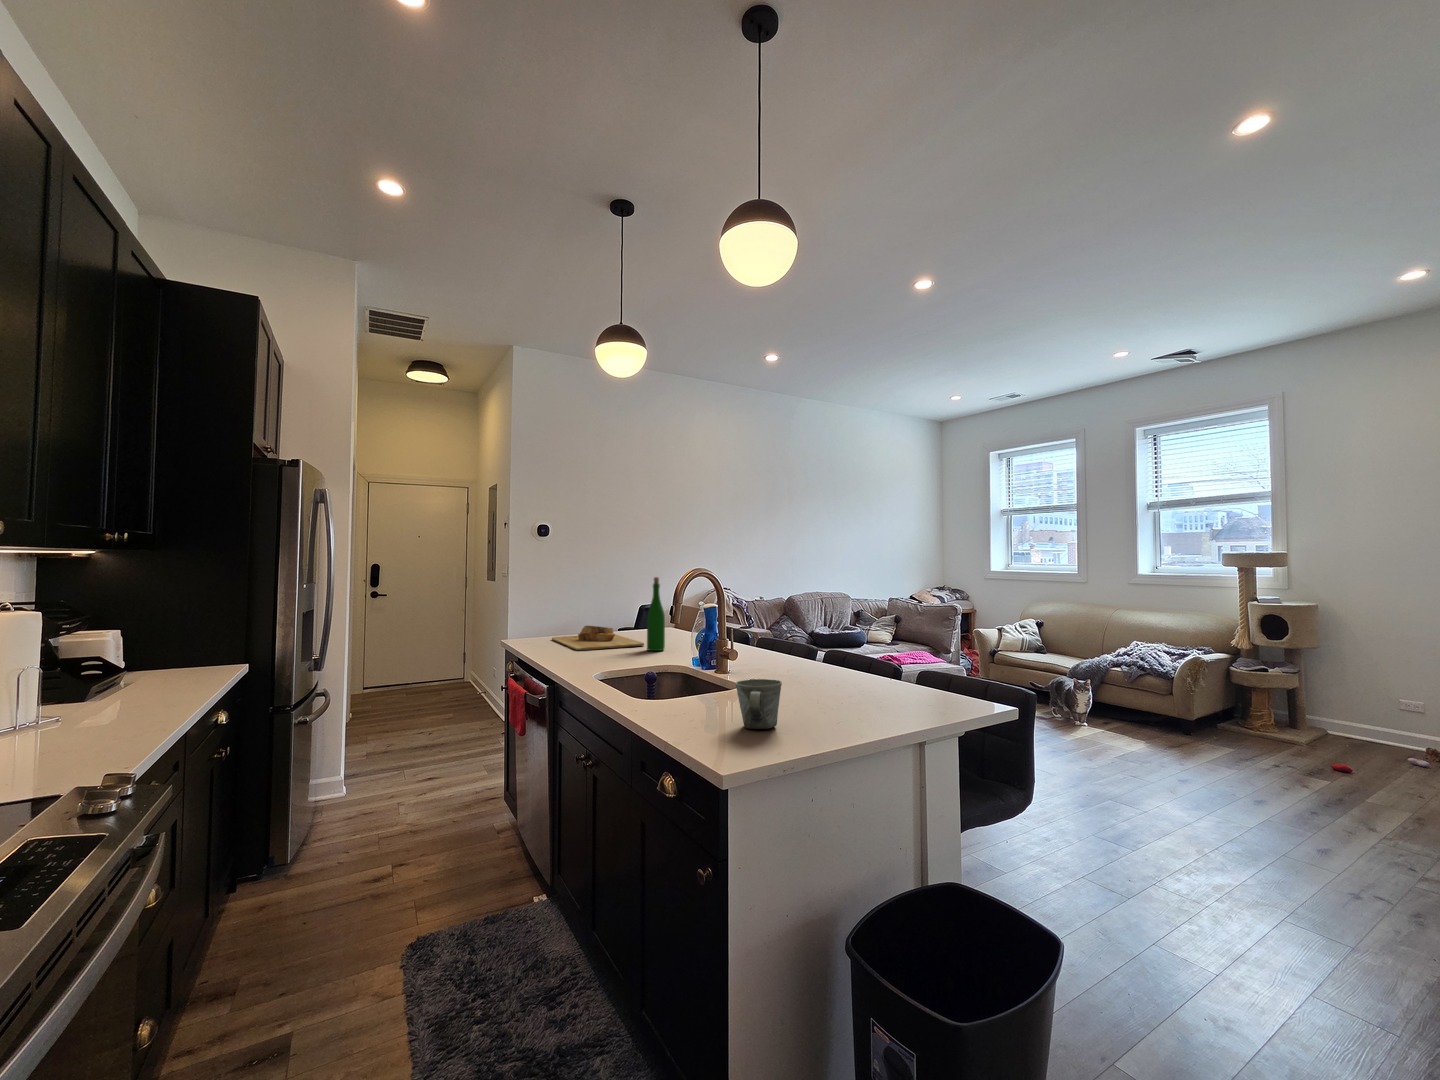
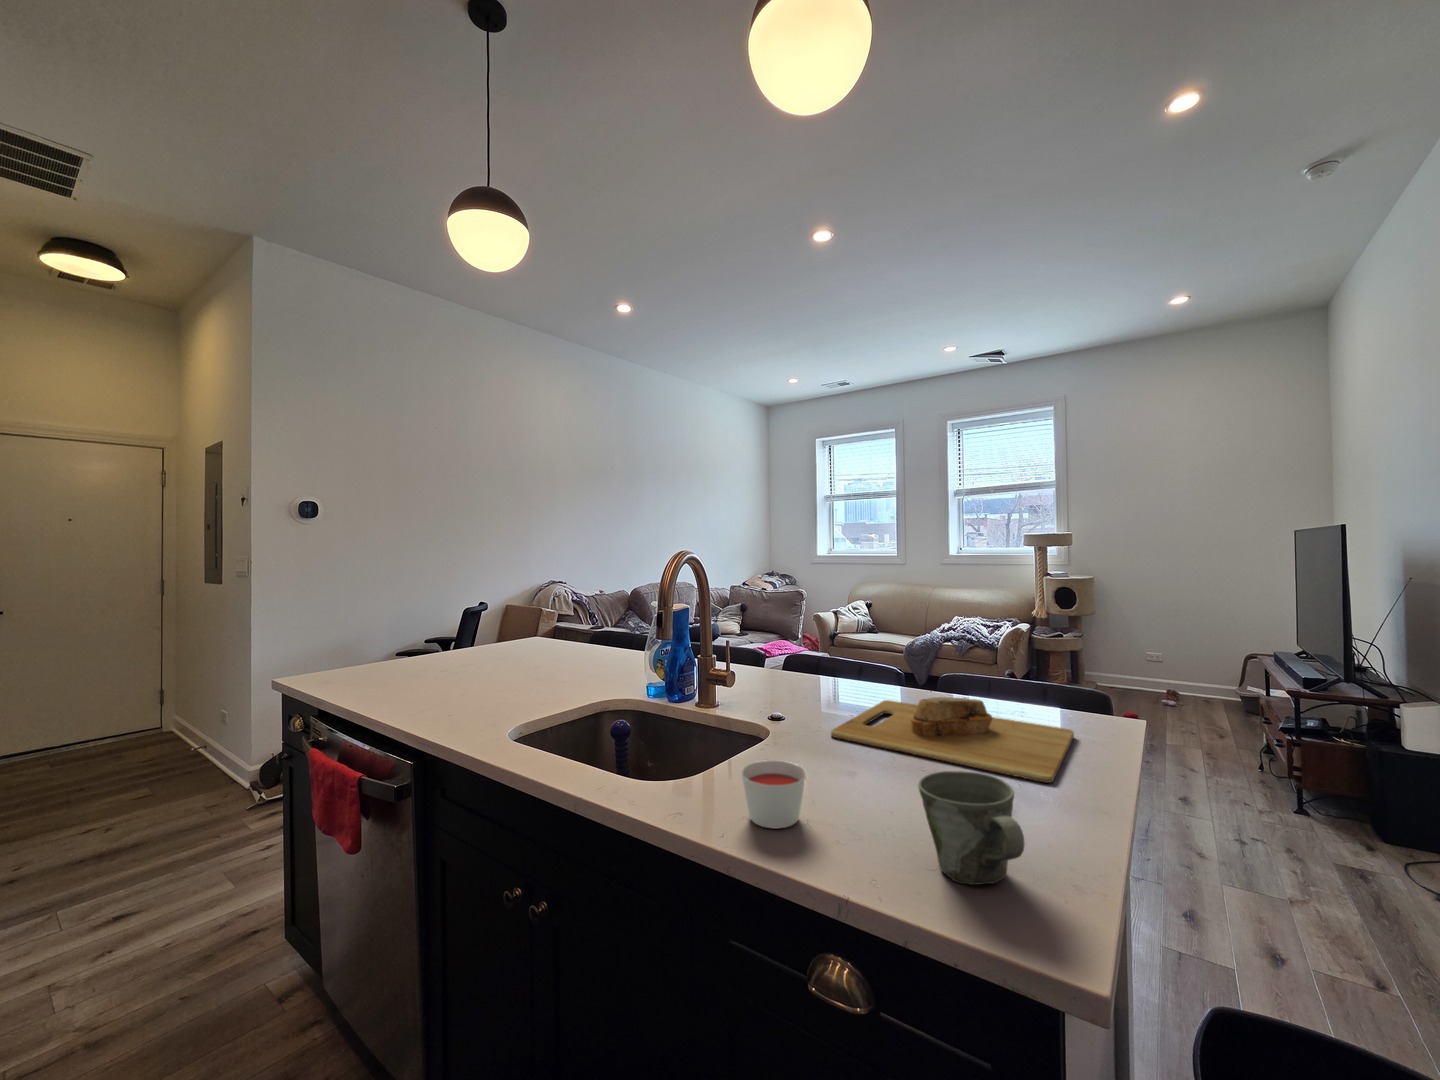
wine bottle: present [647,577,665,651] -> none [545,576,573,689]
cutting board: present [552,625,644,650] -> present [831,697,1074,783]
candle: none [677,675,712,707] -> present [741,760,806,829]

